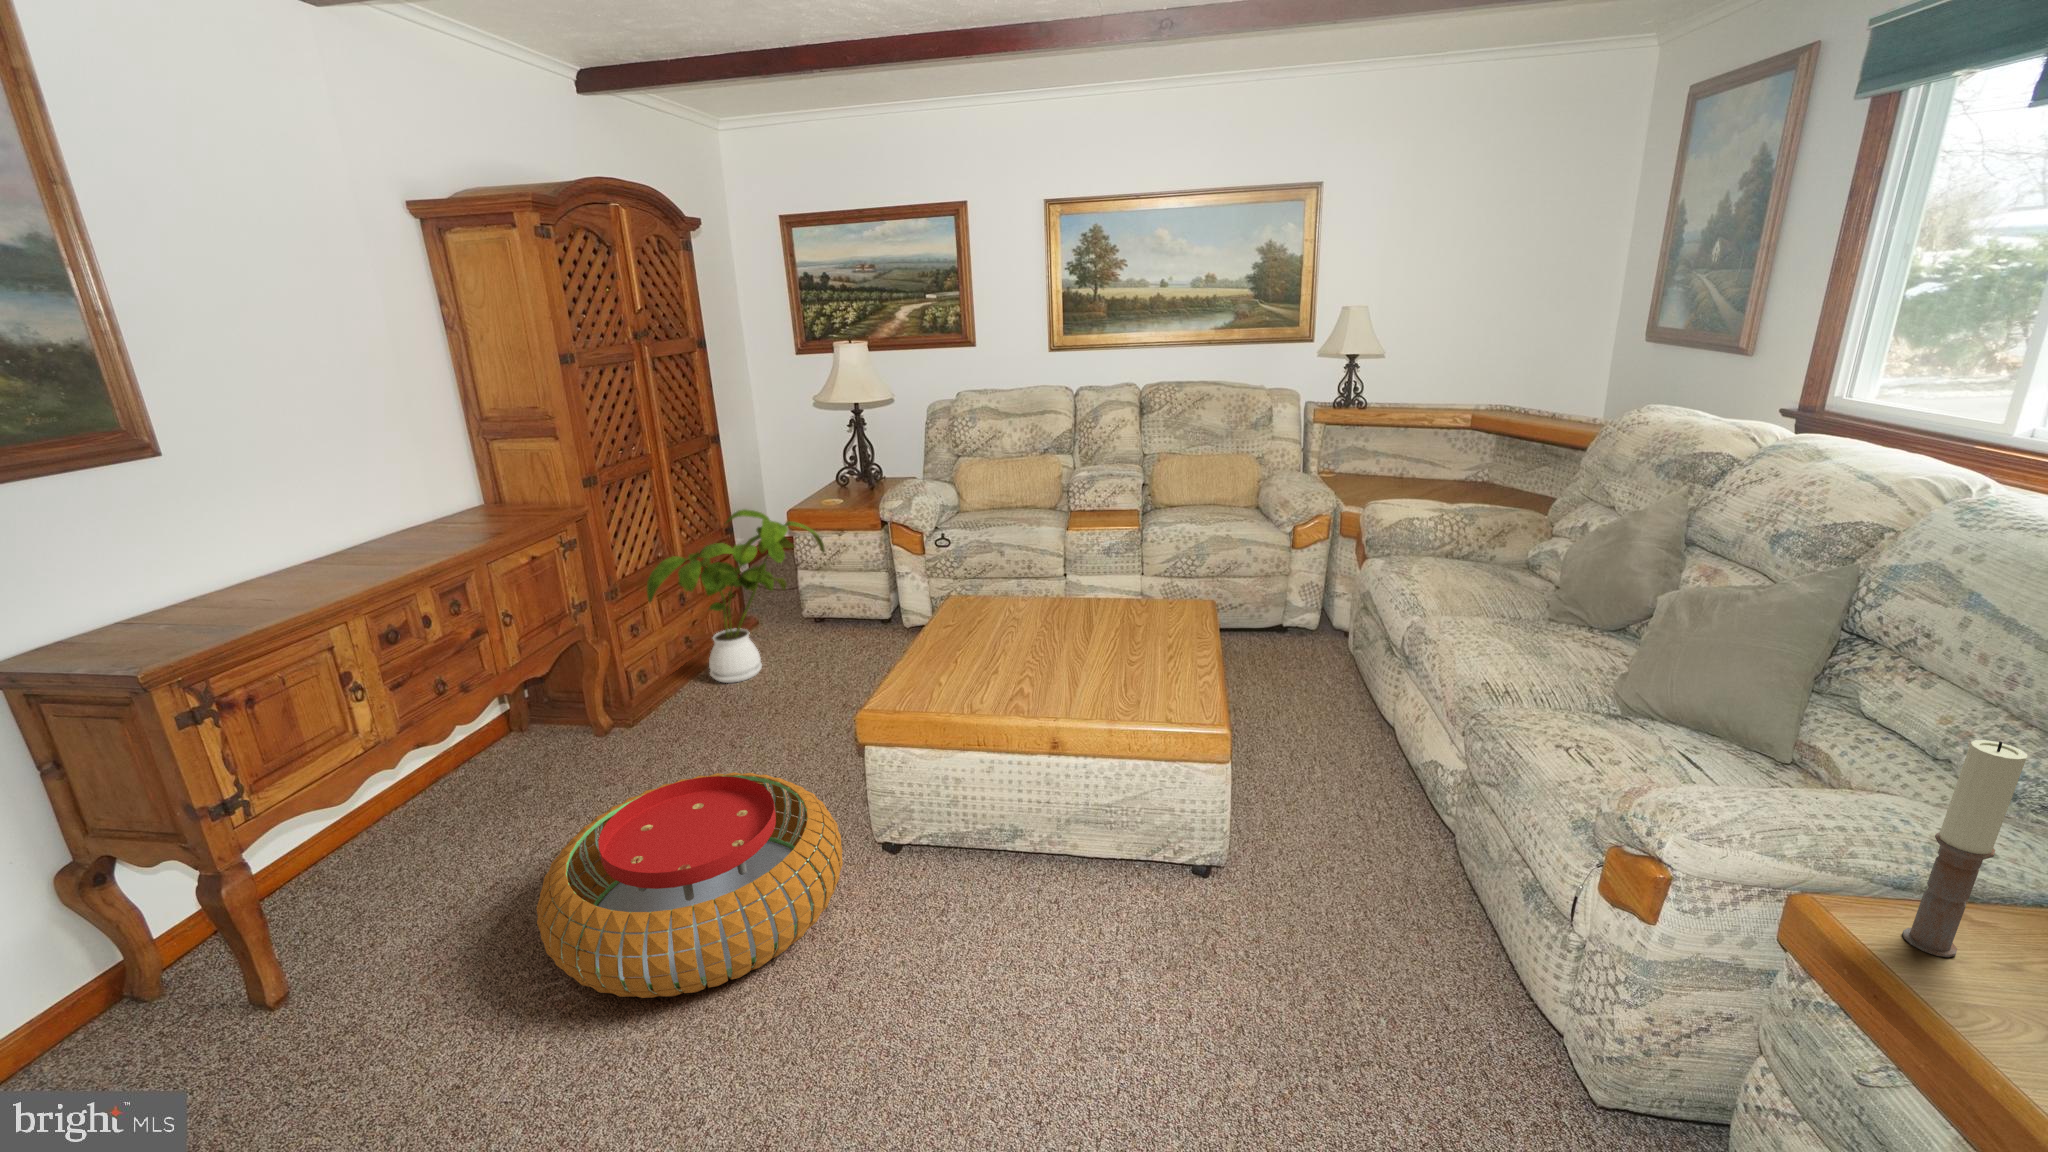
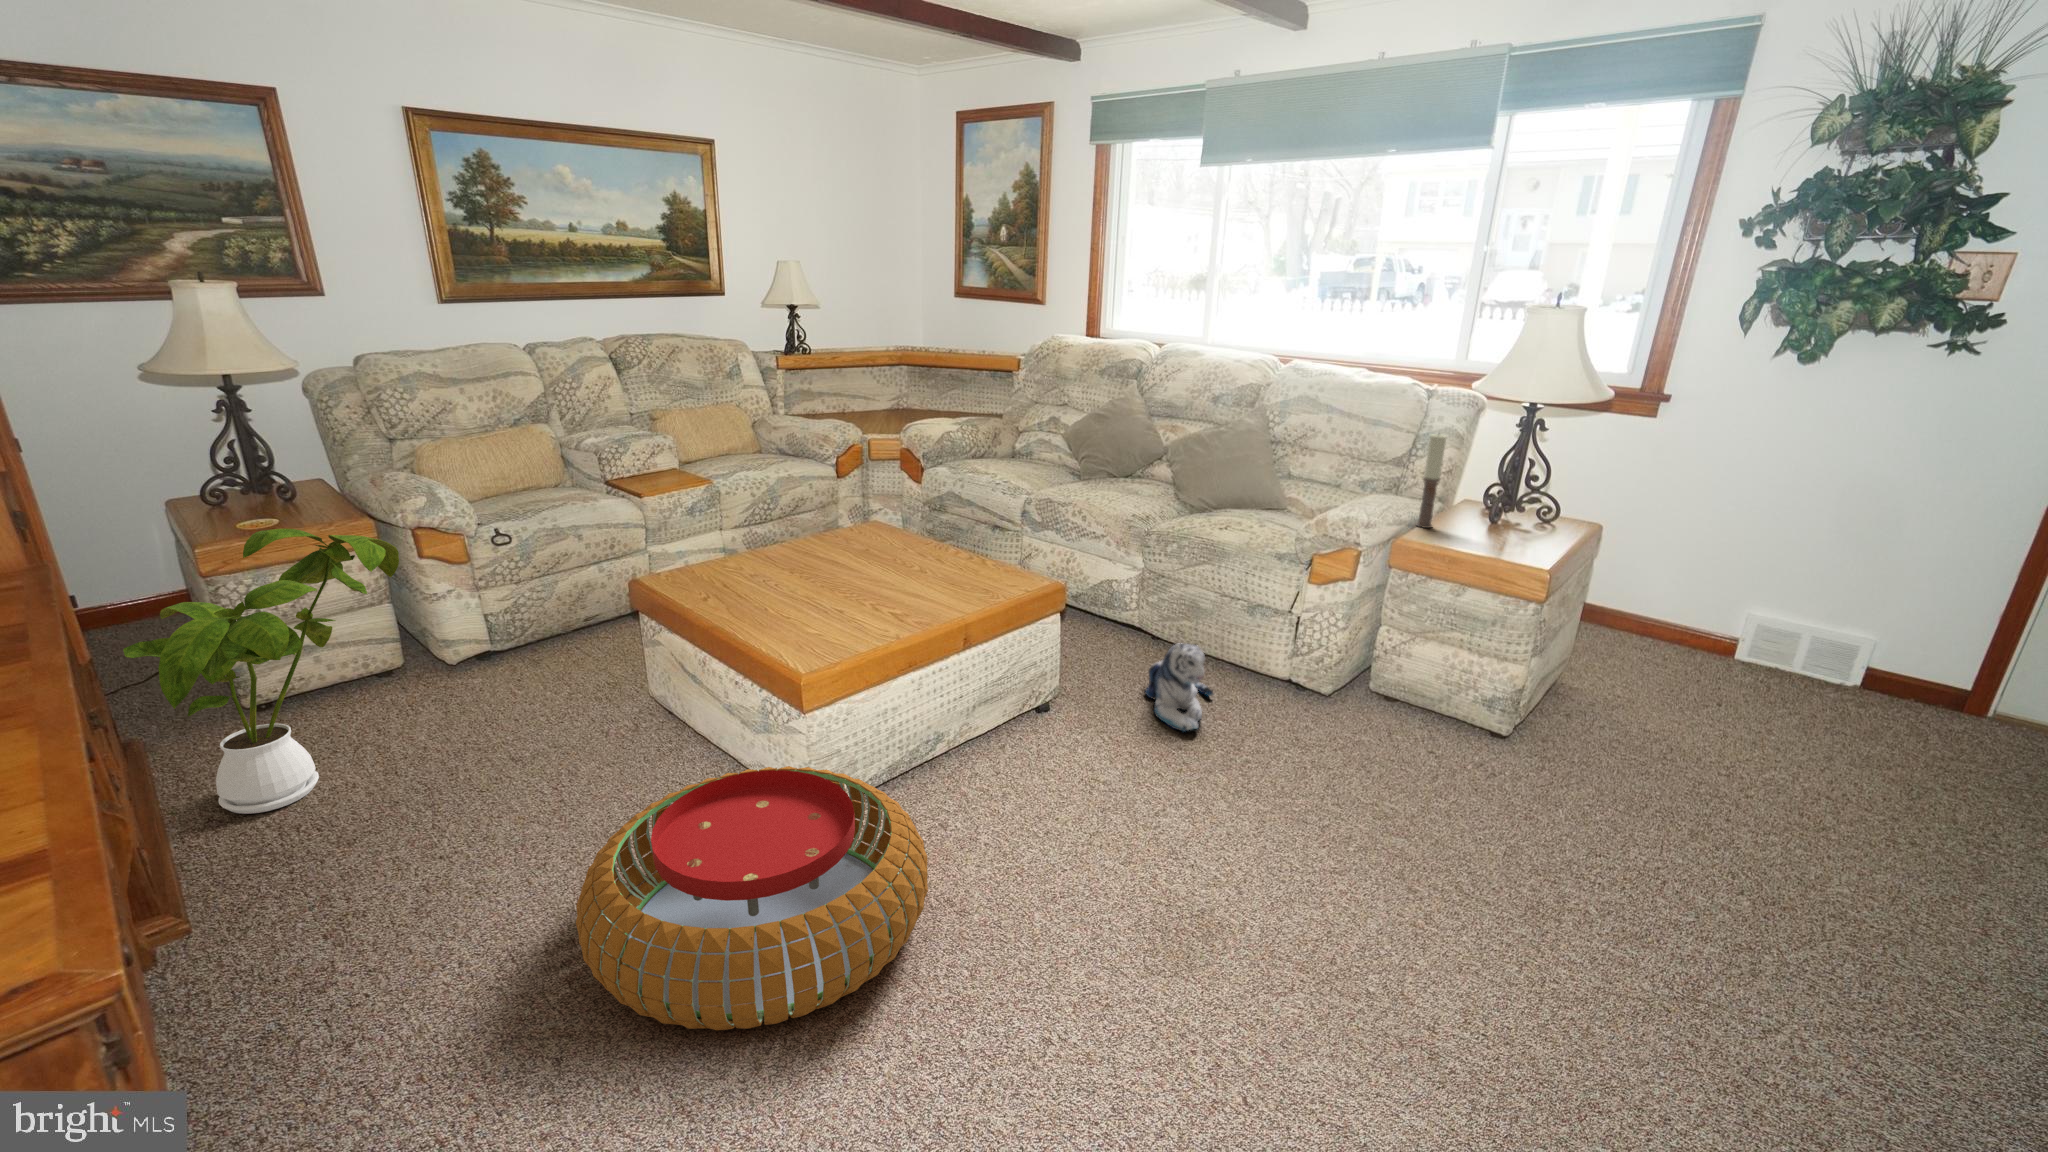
plush toy: none [1254,891,1405,1024] -> present [1145,643,1213,732]

